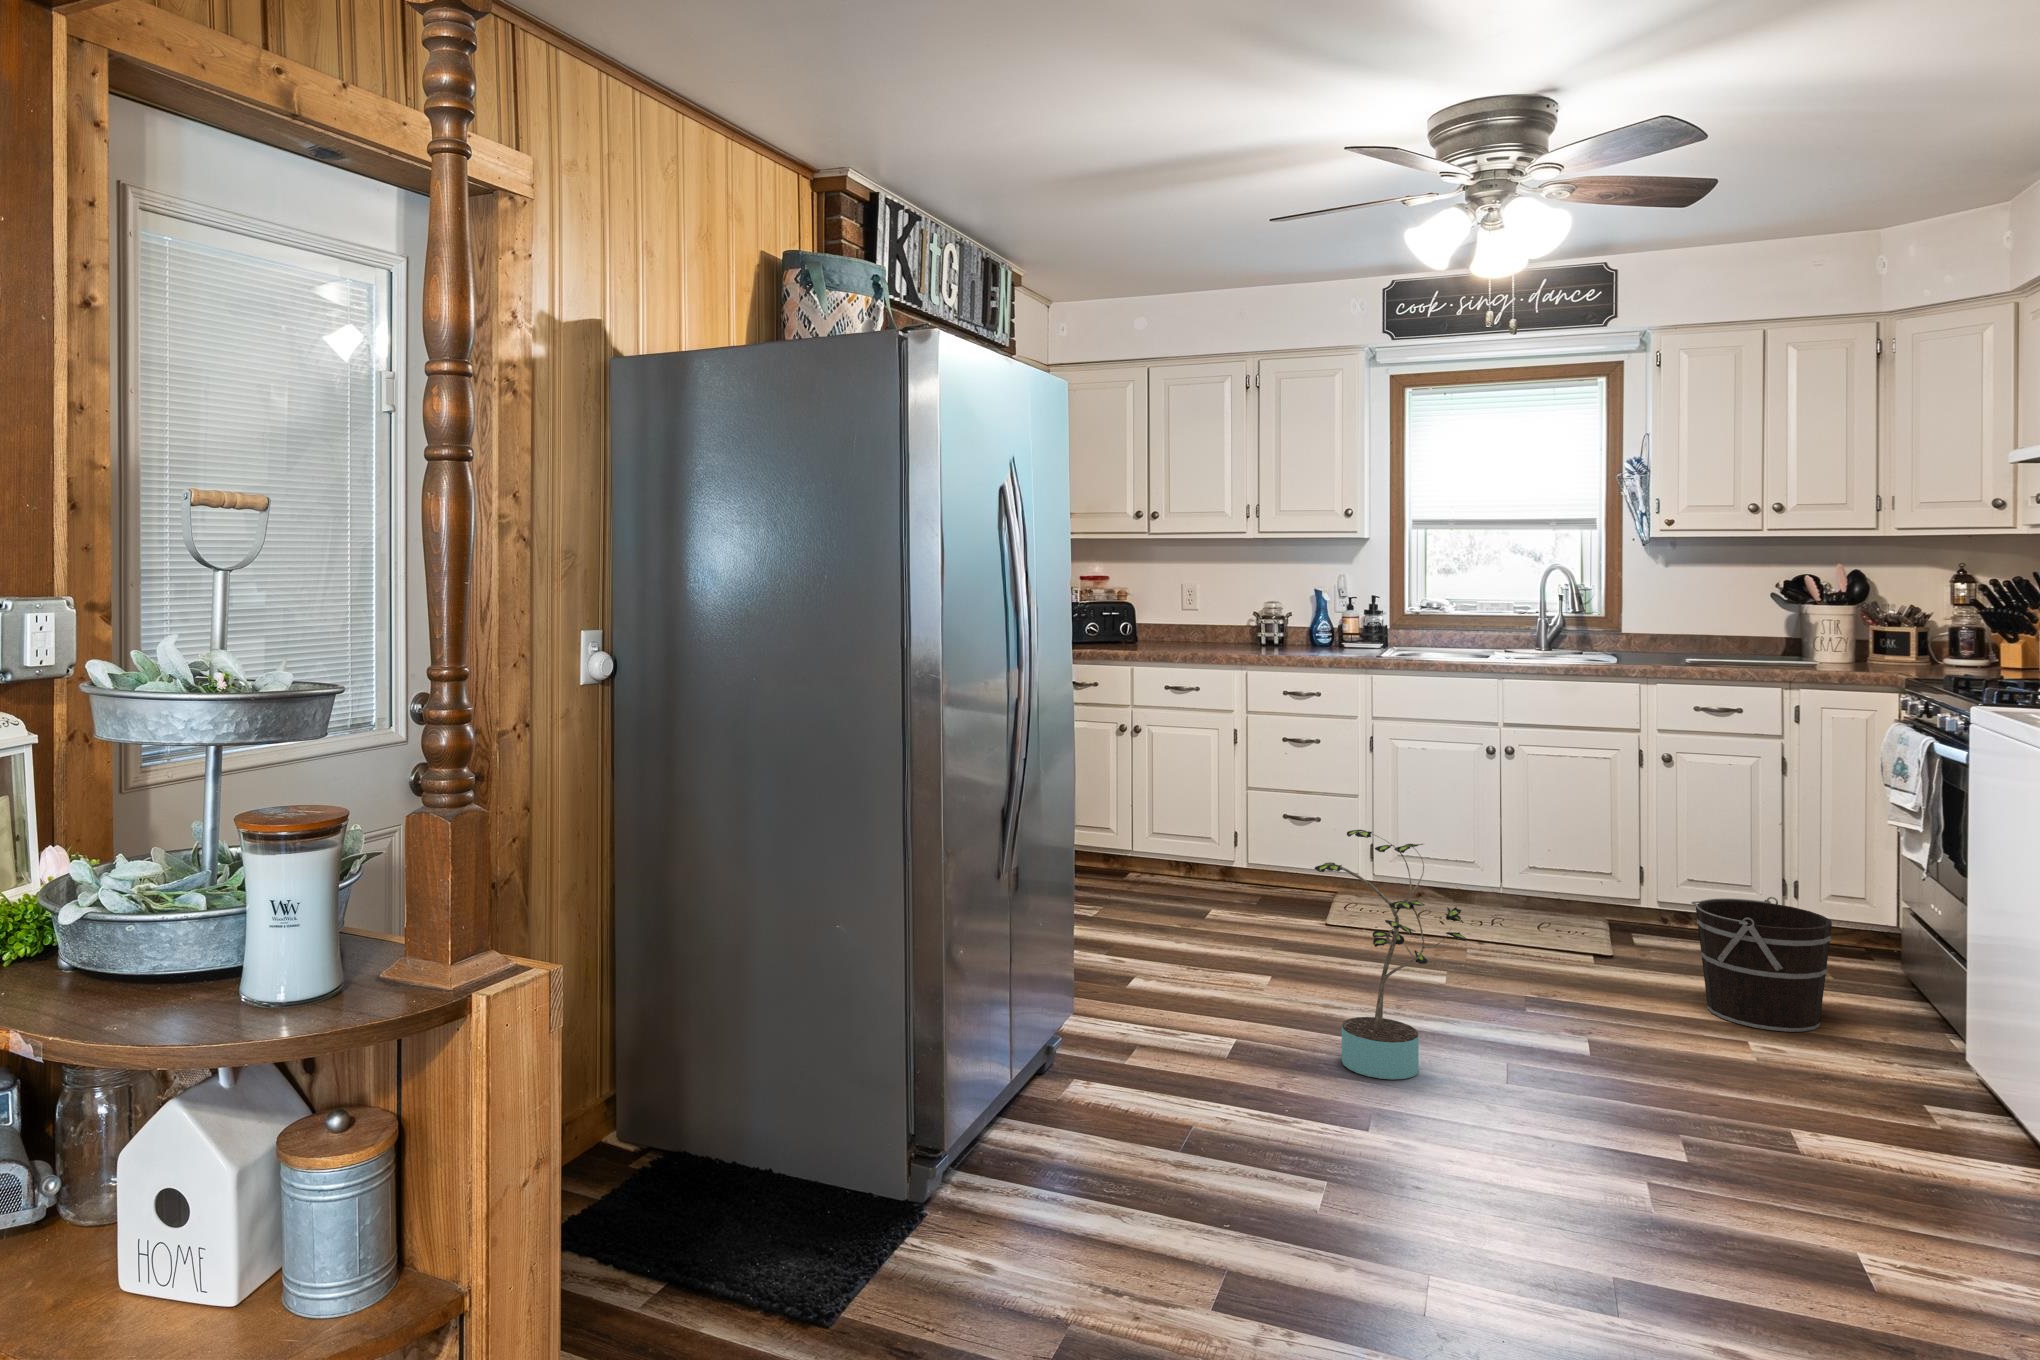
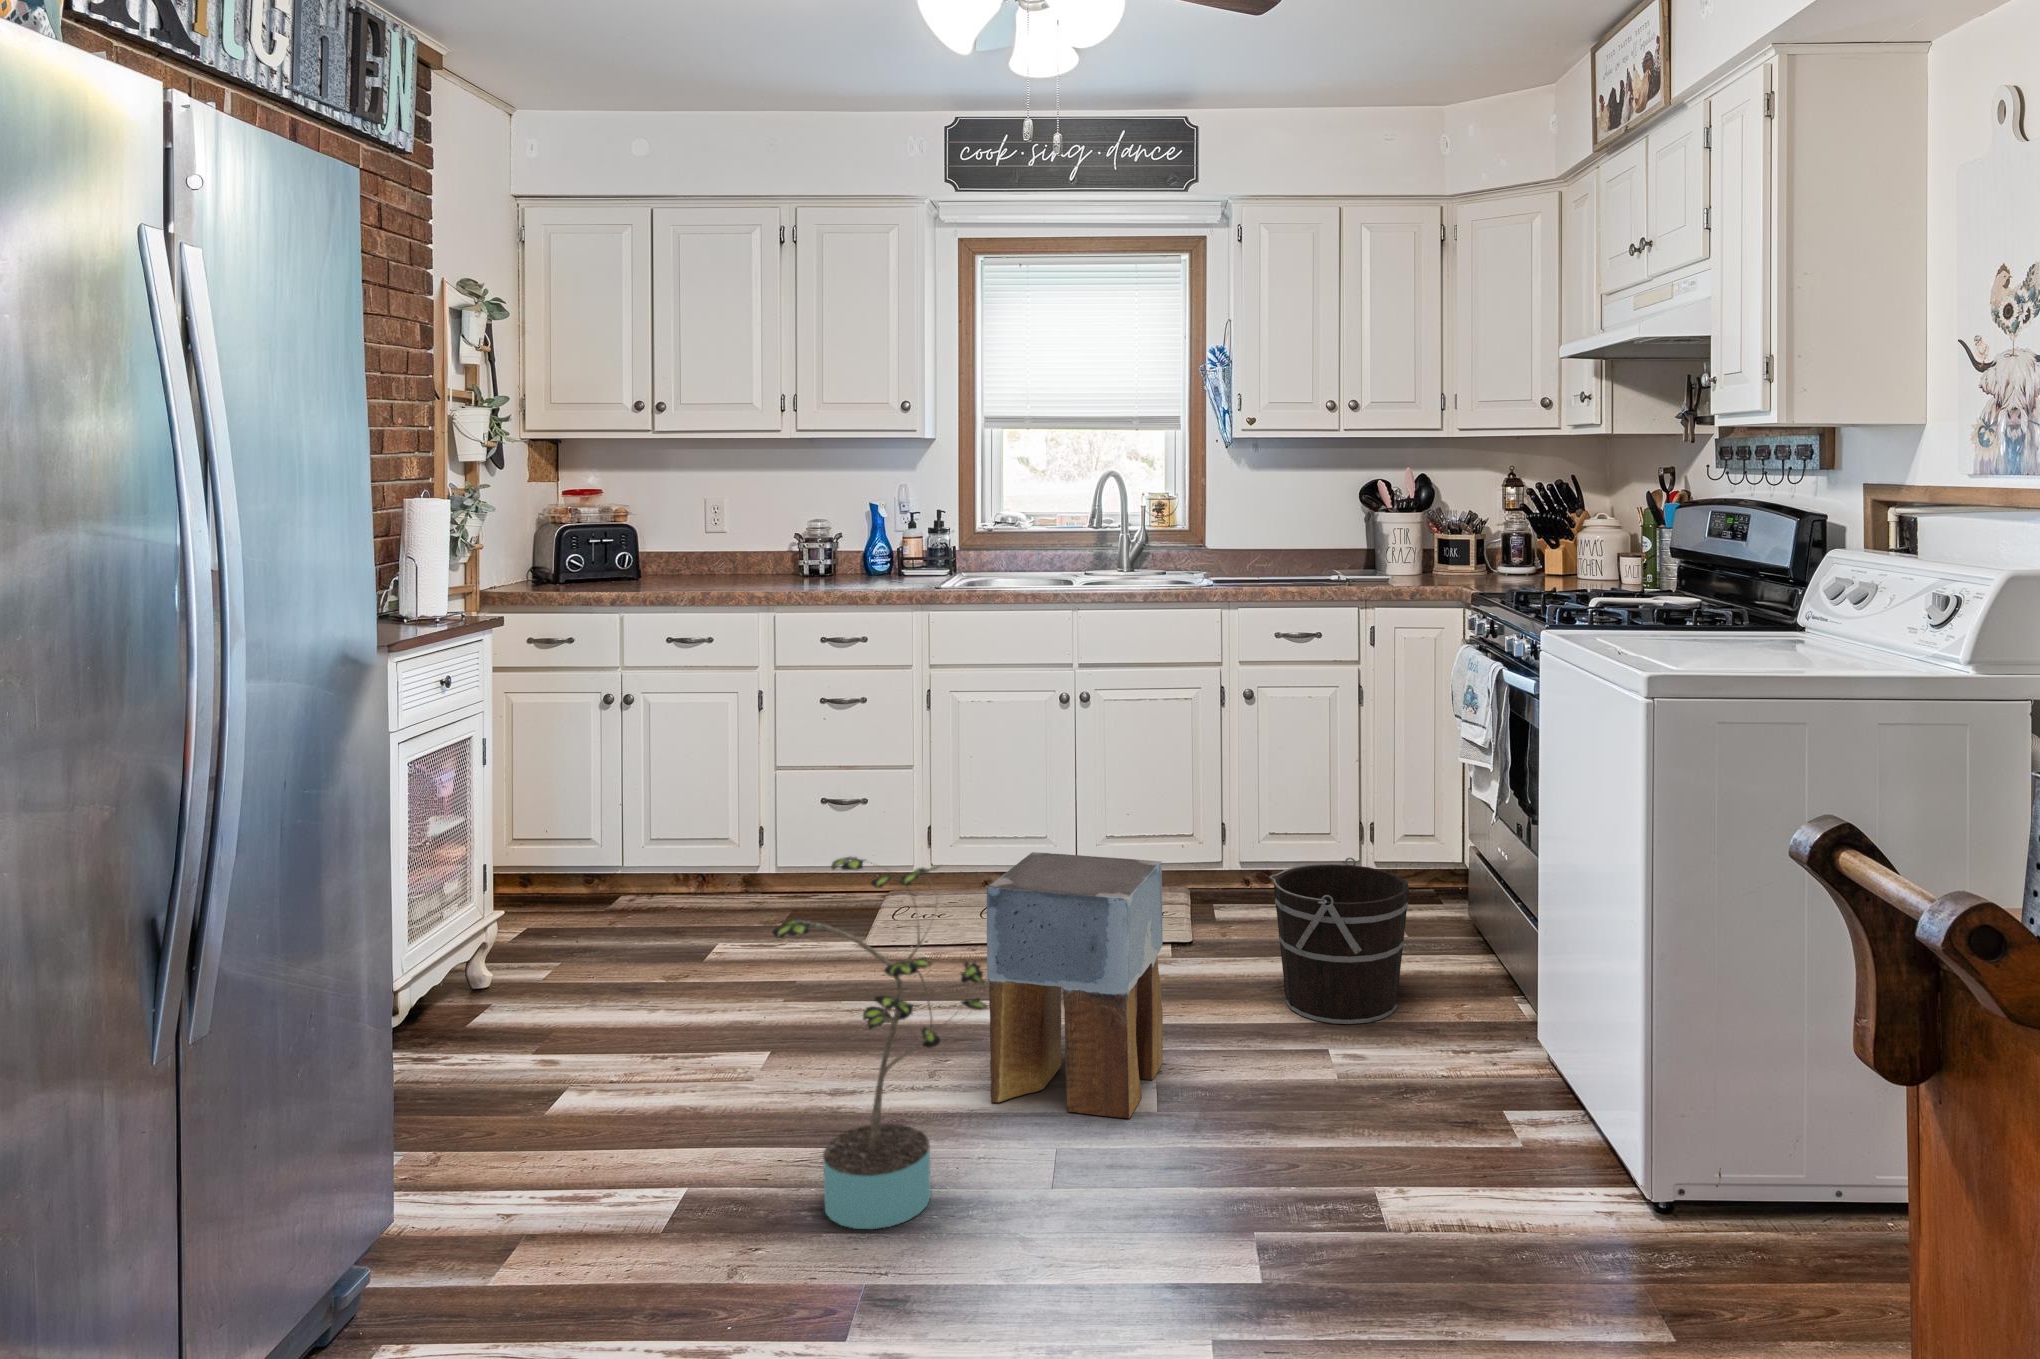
stool: none [1451,854,1595,1055] -> present [987,852,1163,1118]

